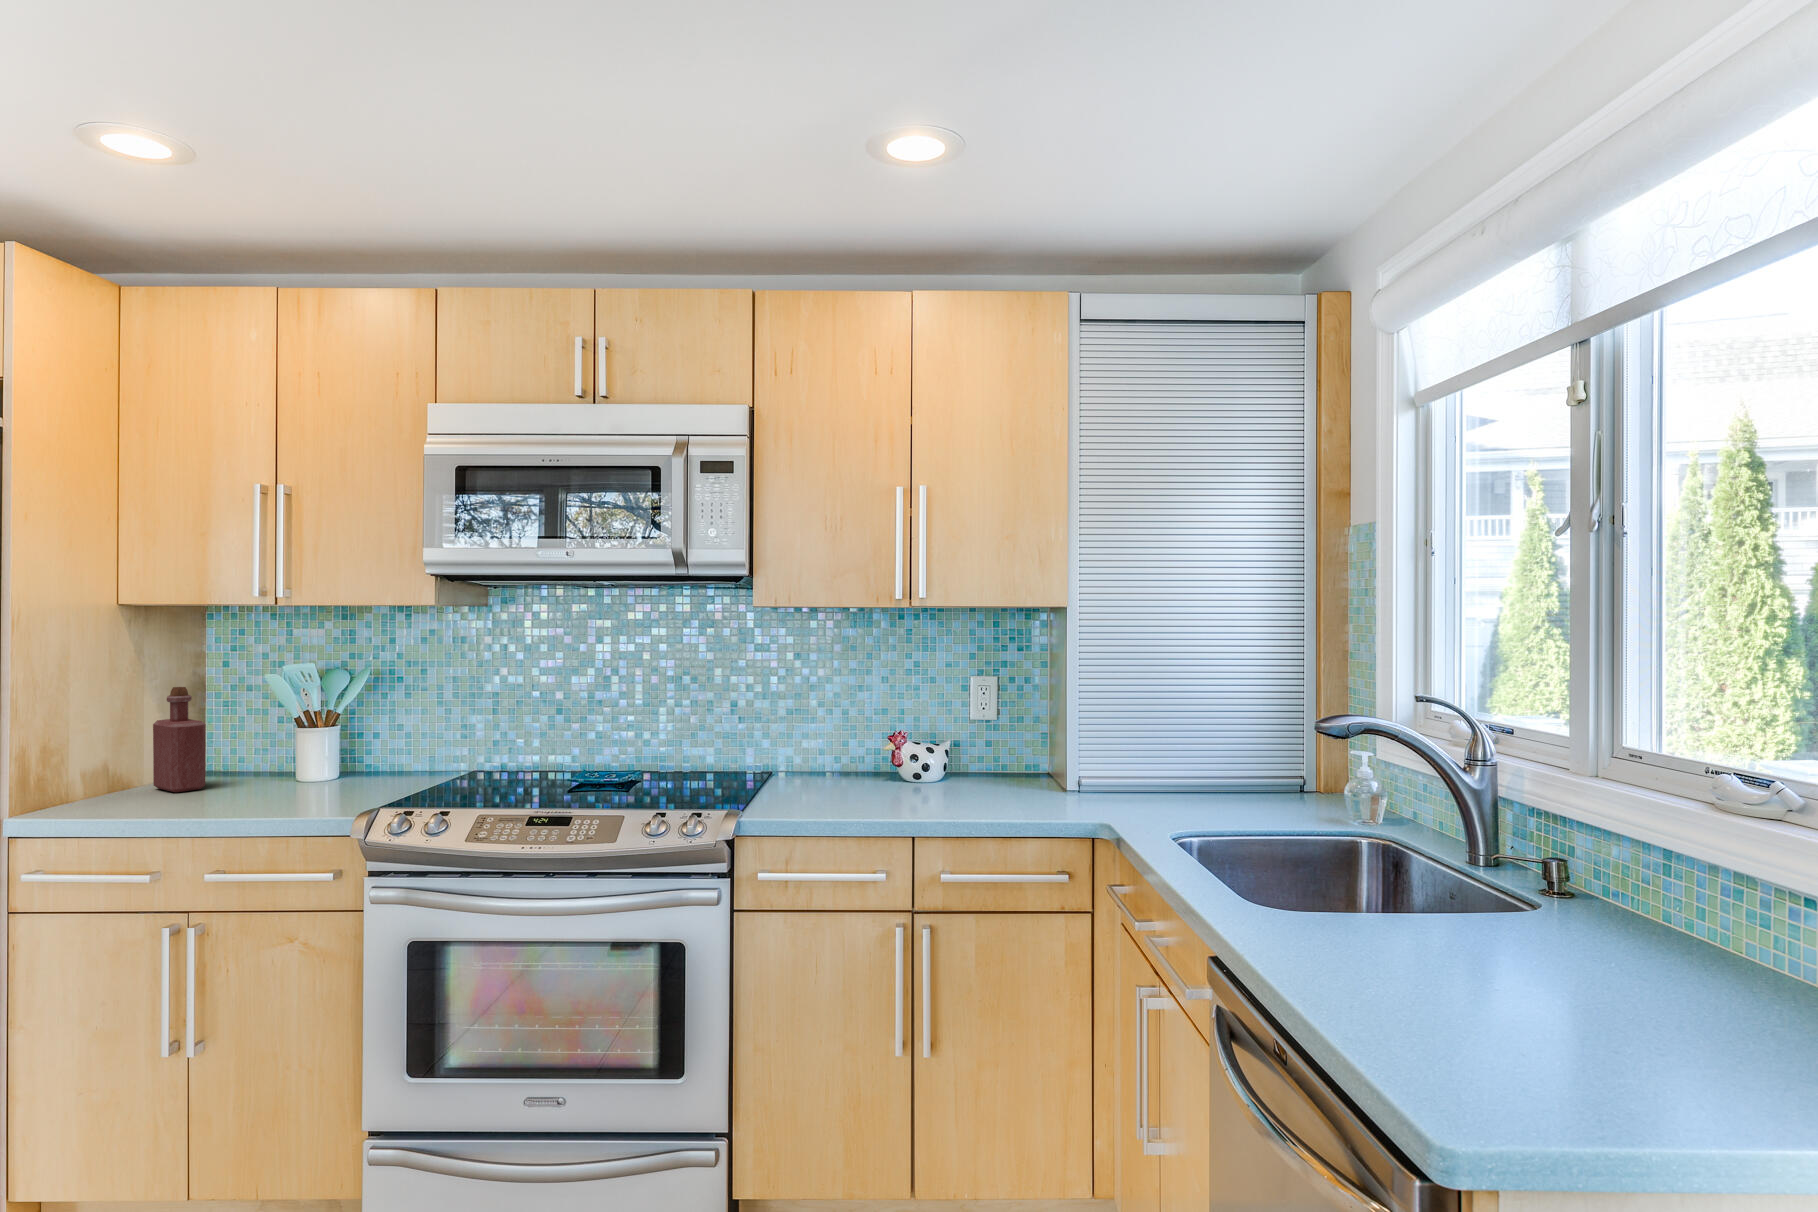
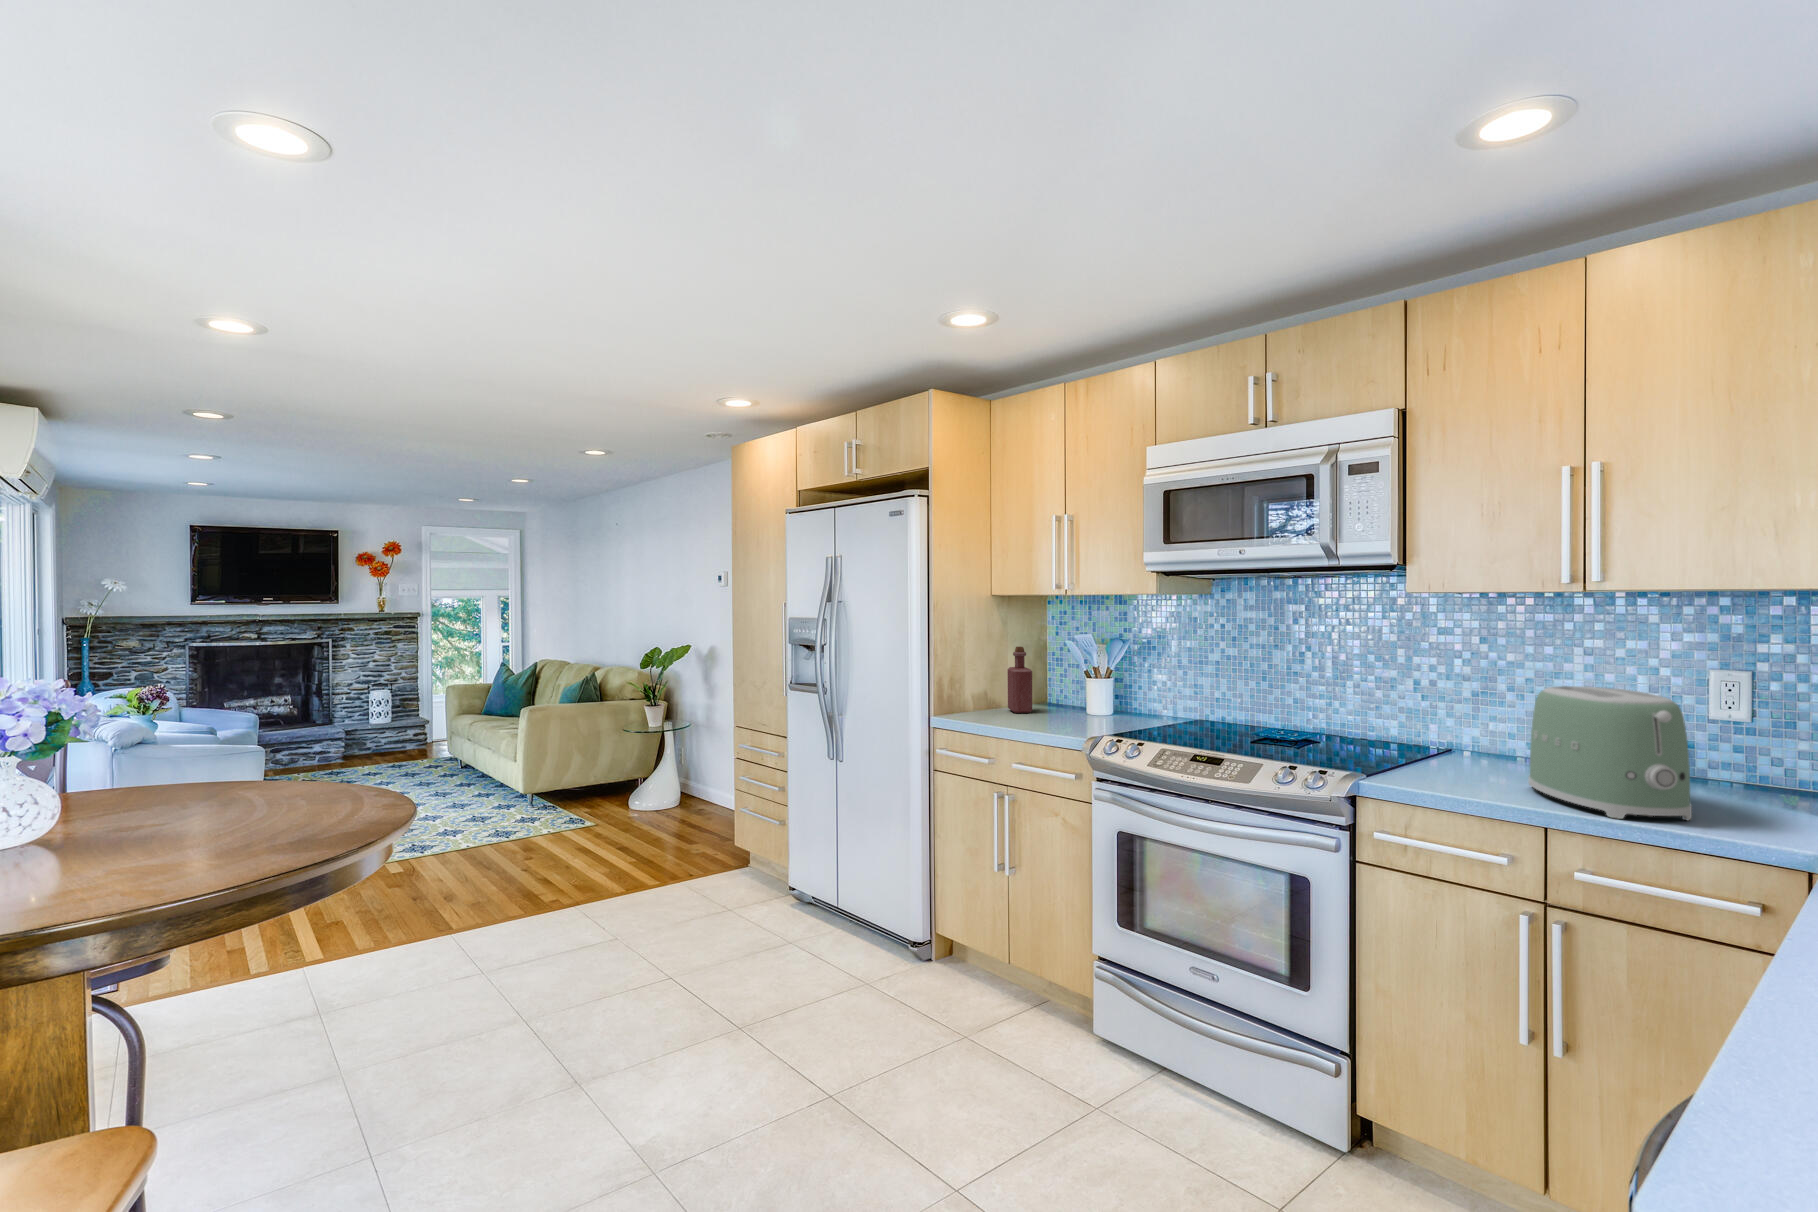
toaster: none [877,698,1010,819] -> present [1528,686,1692,820]

